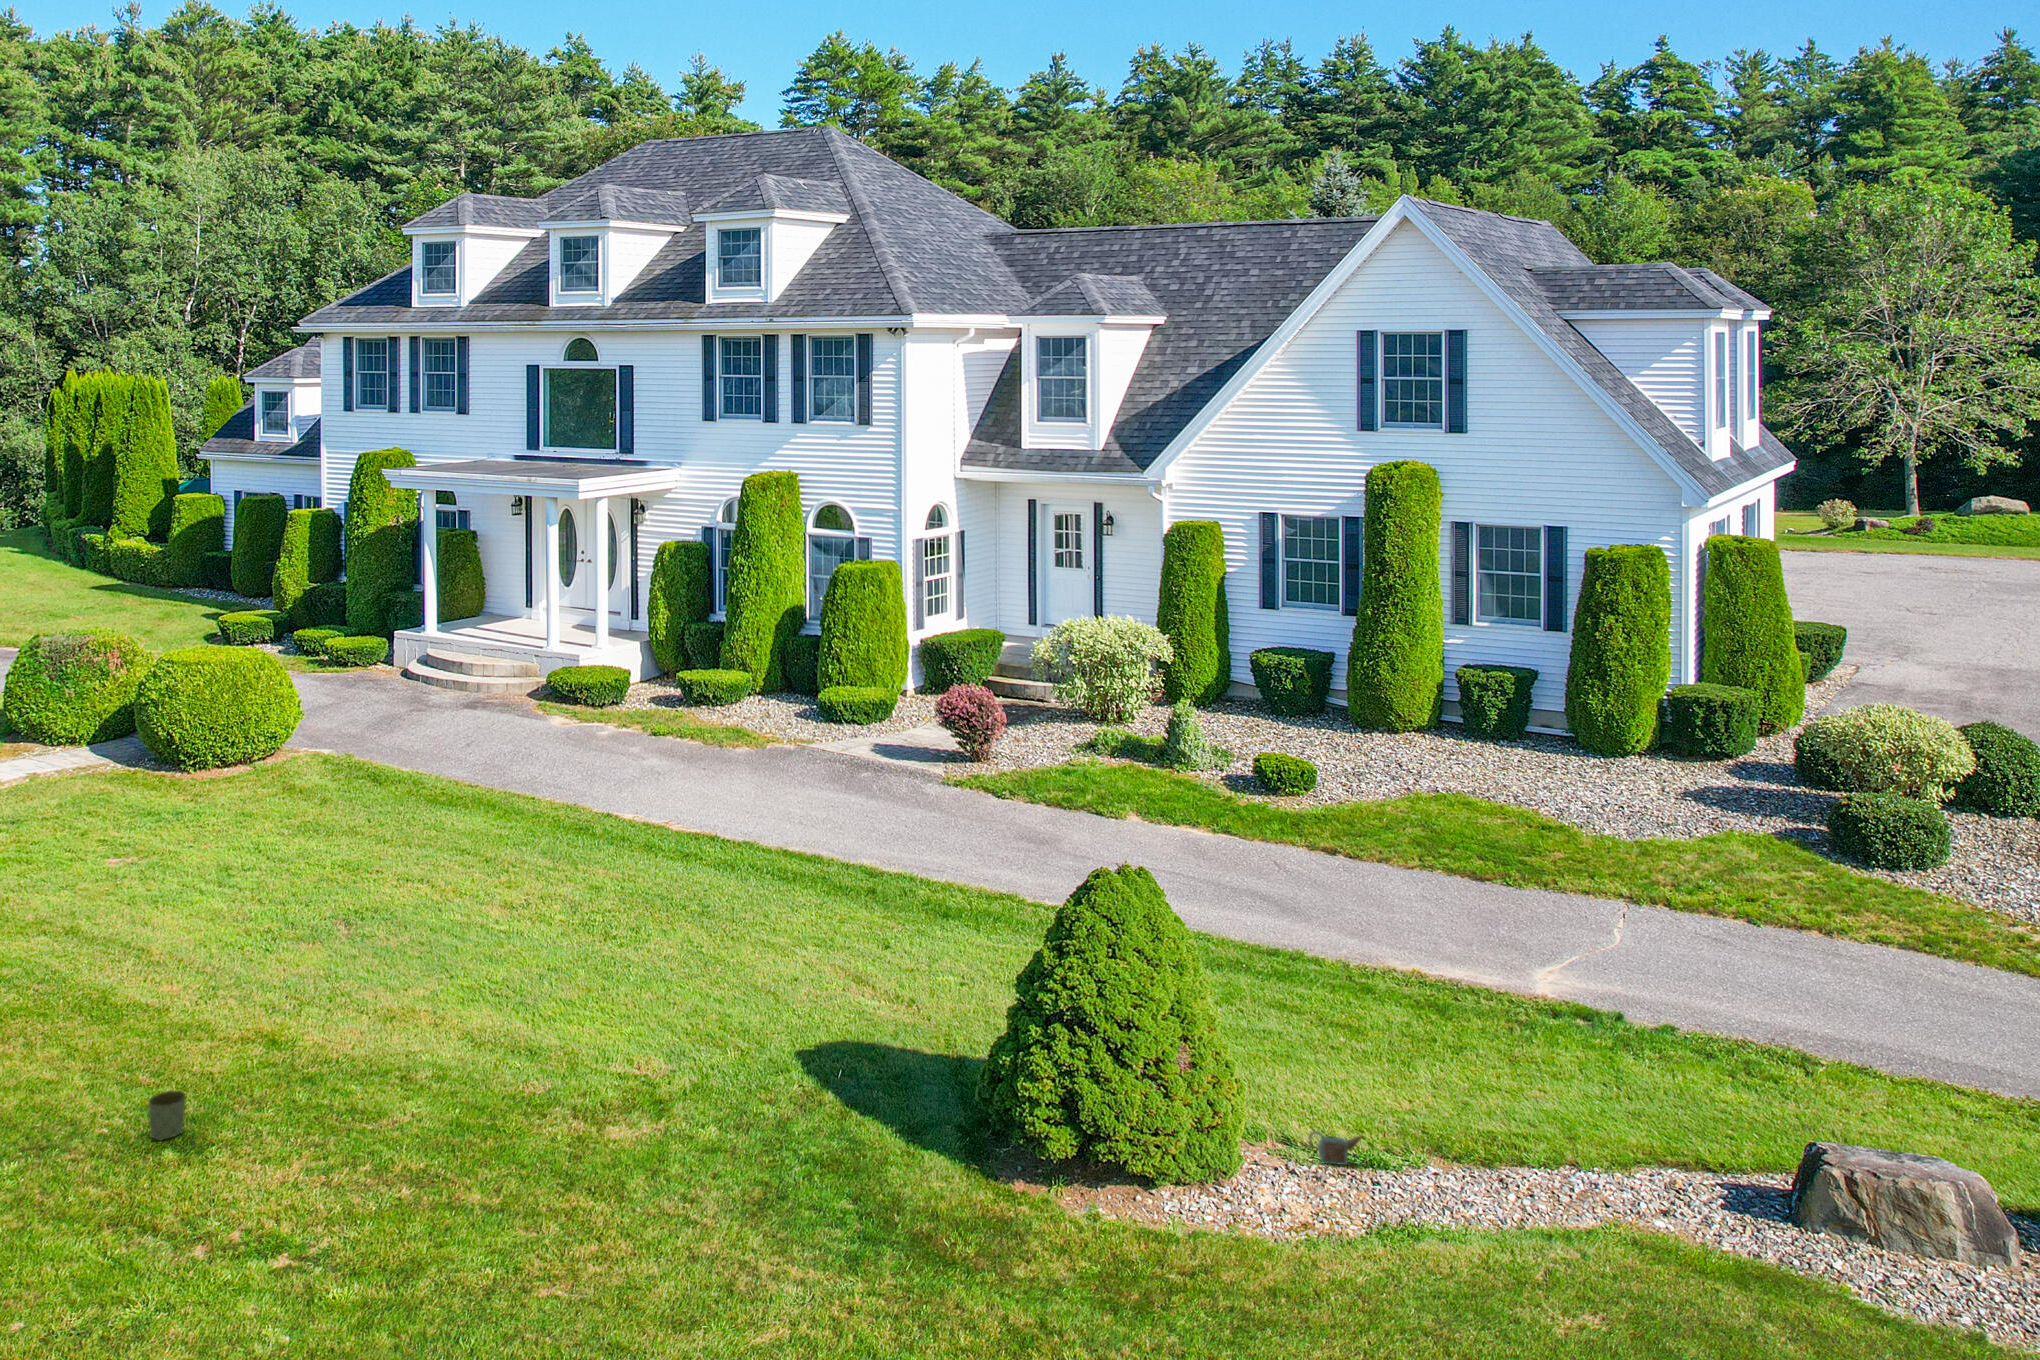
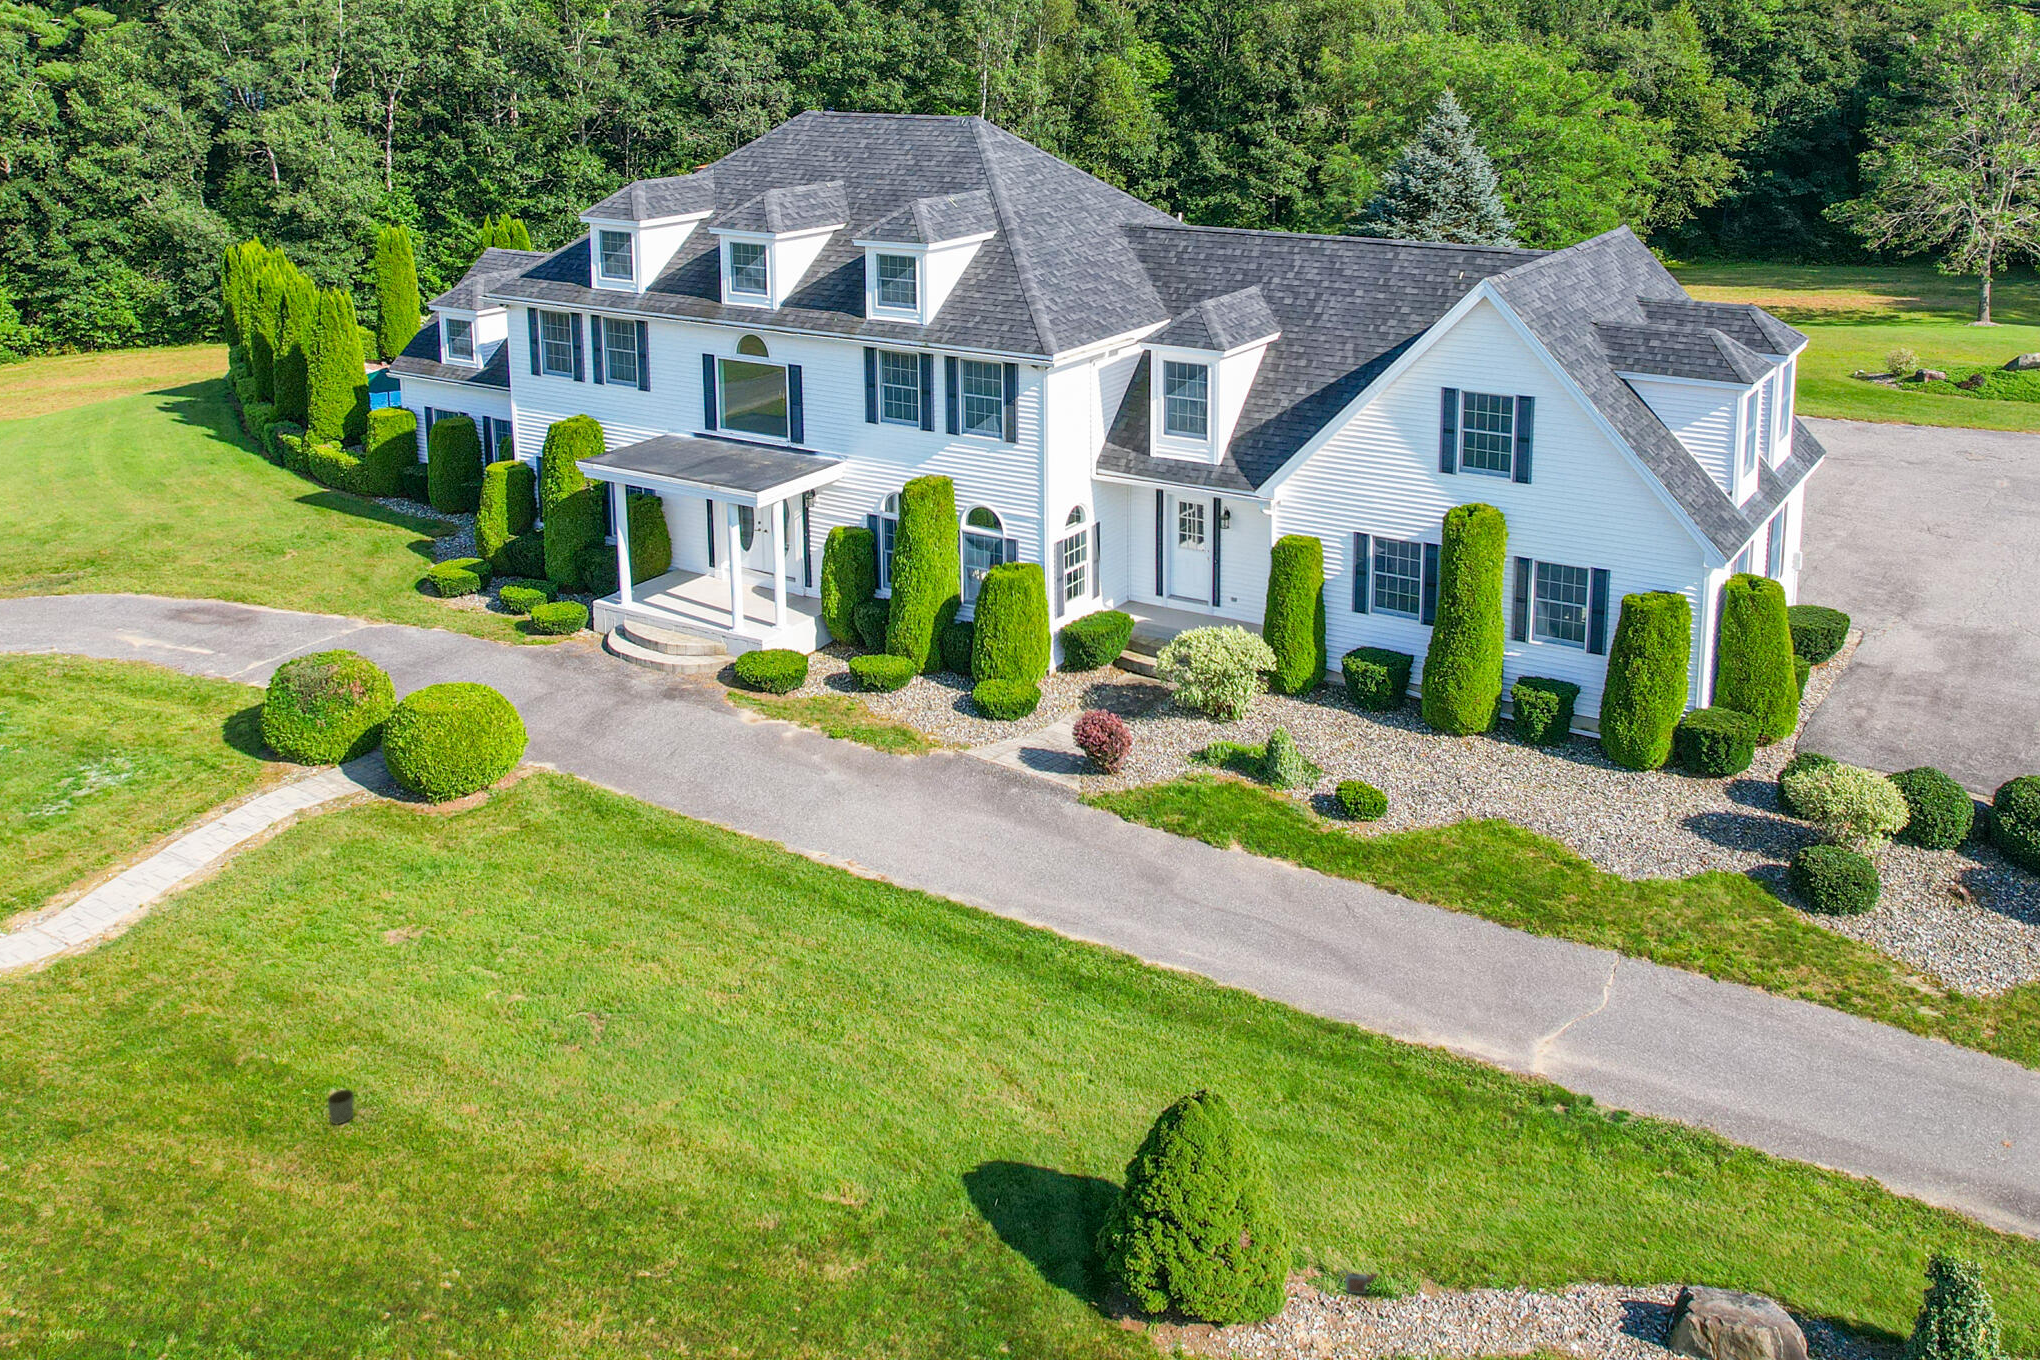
planter: present [148,1091,186,1141] -> present [328,1090,354,1125]

